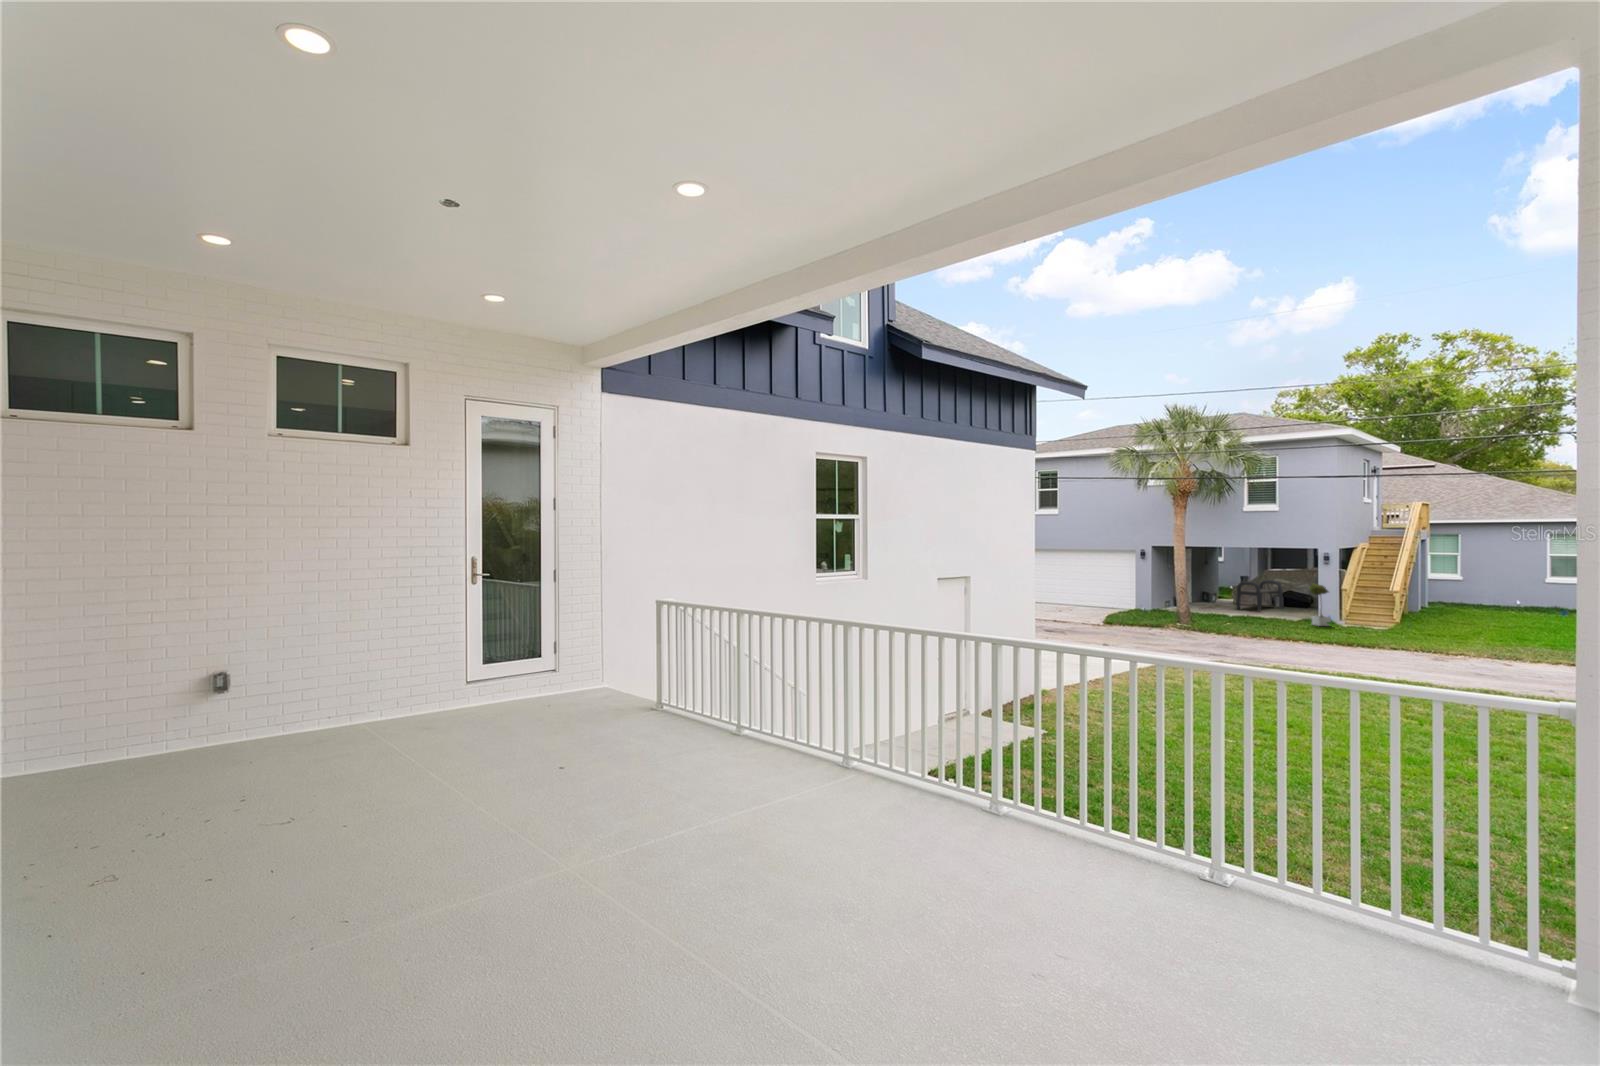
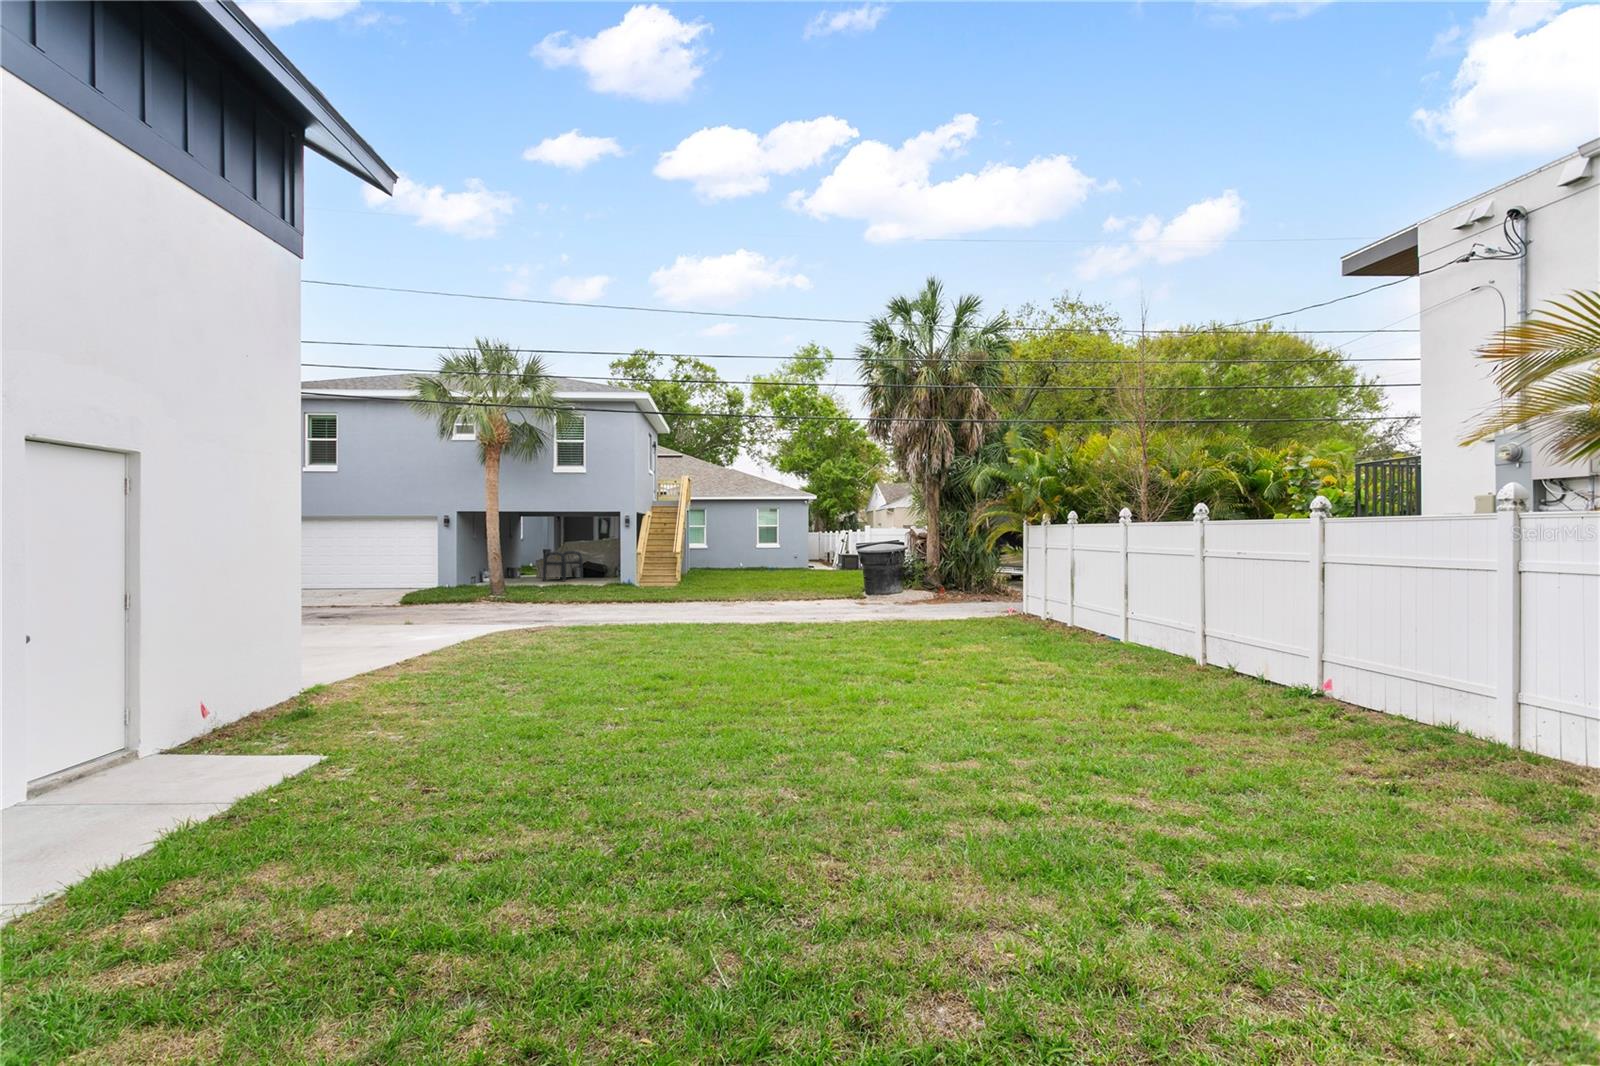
potted tree: present [1309,584,1331,626] -> none [612,548,630,589]

